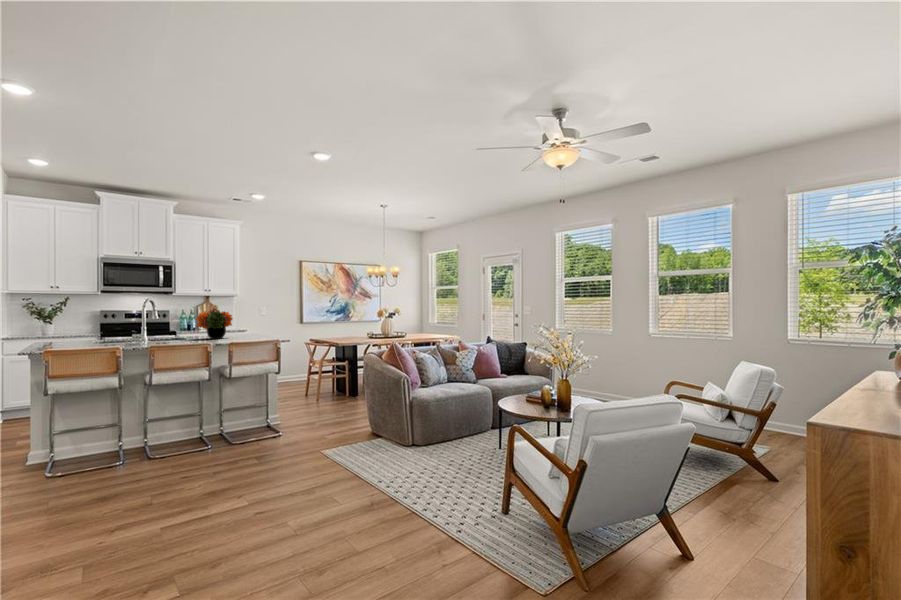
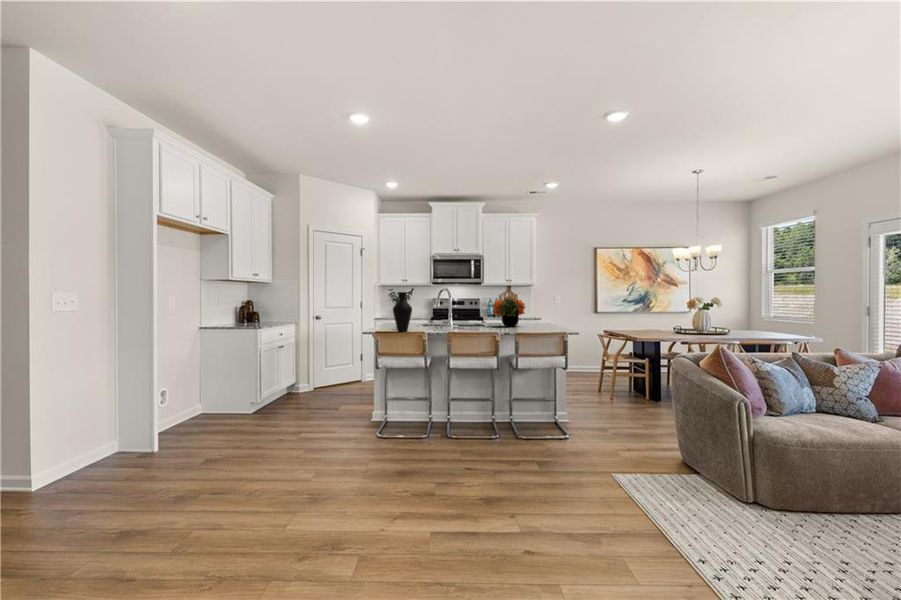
vase: none [73,306,101,351] -> present [393,292,412,332]

